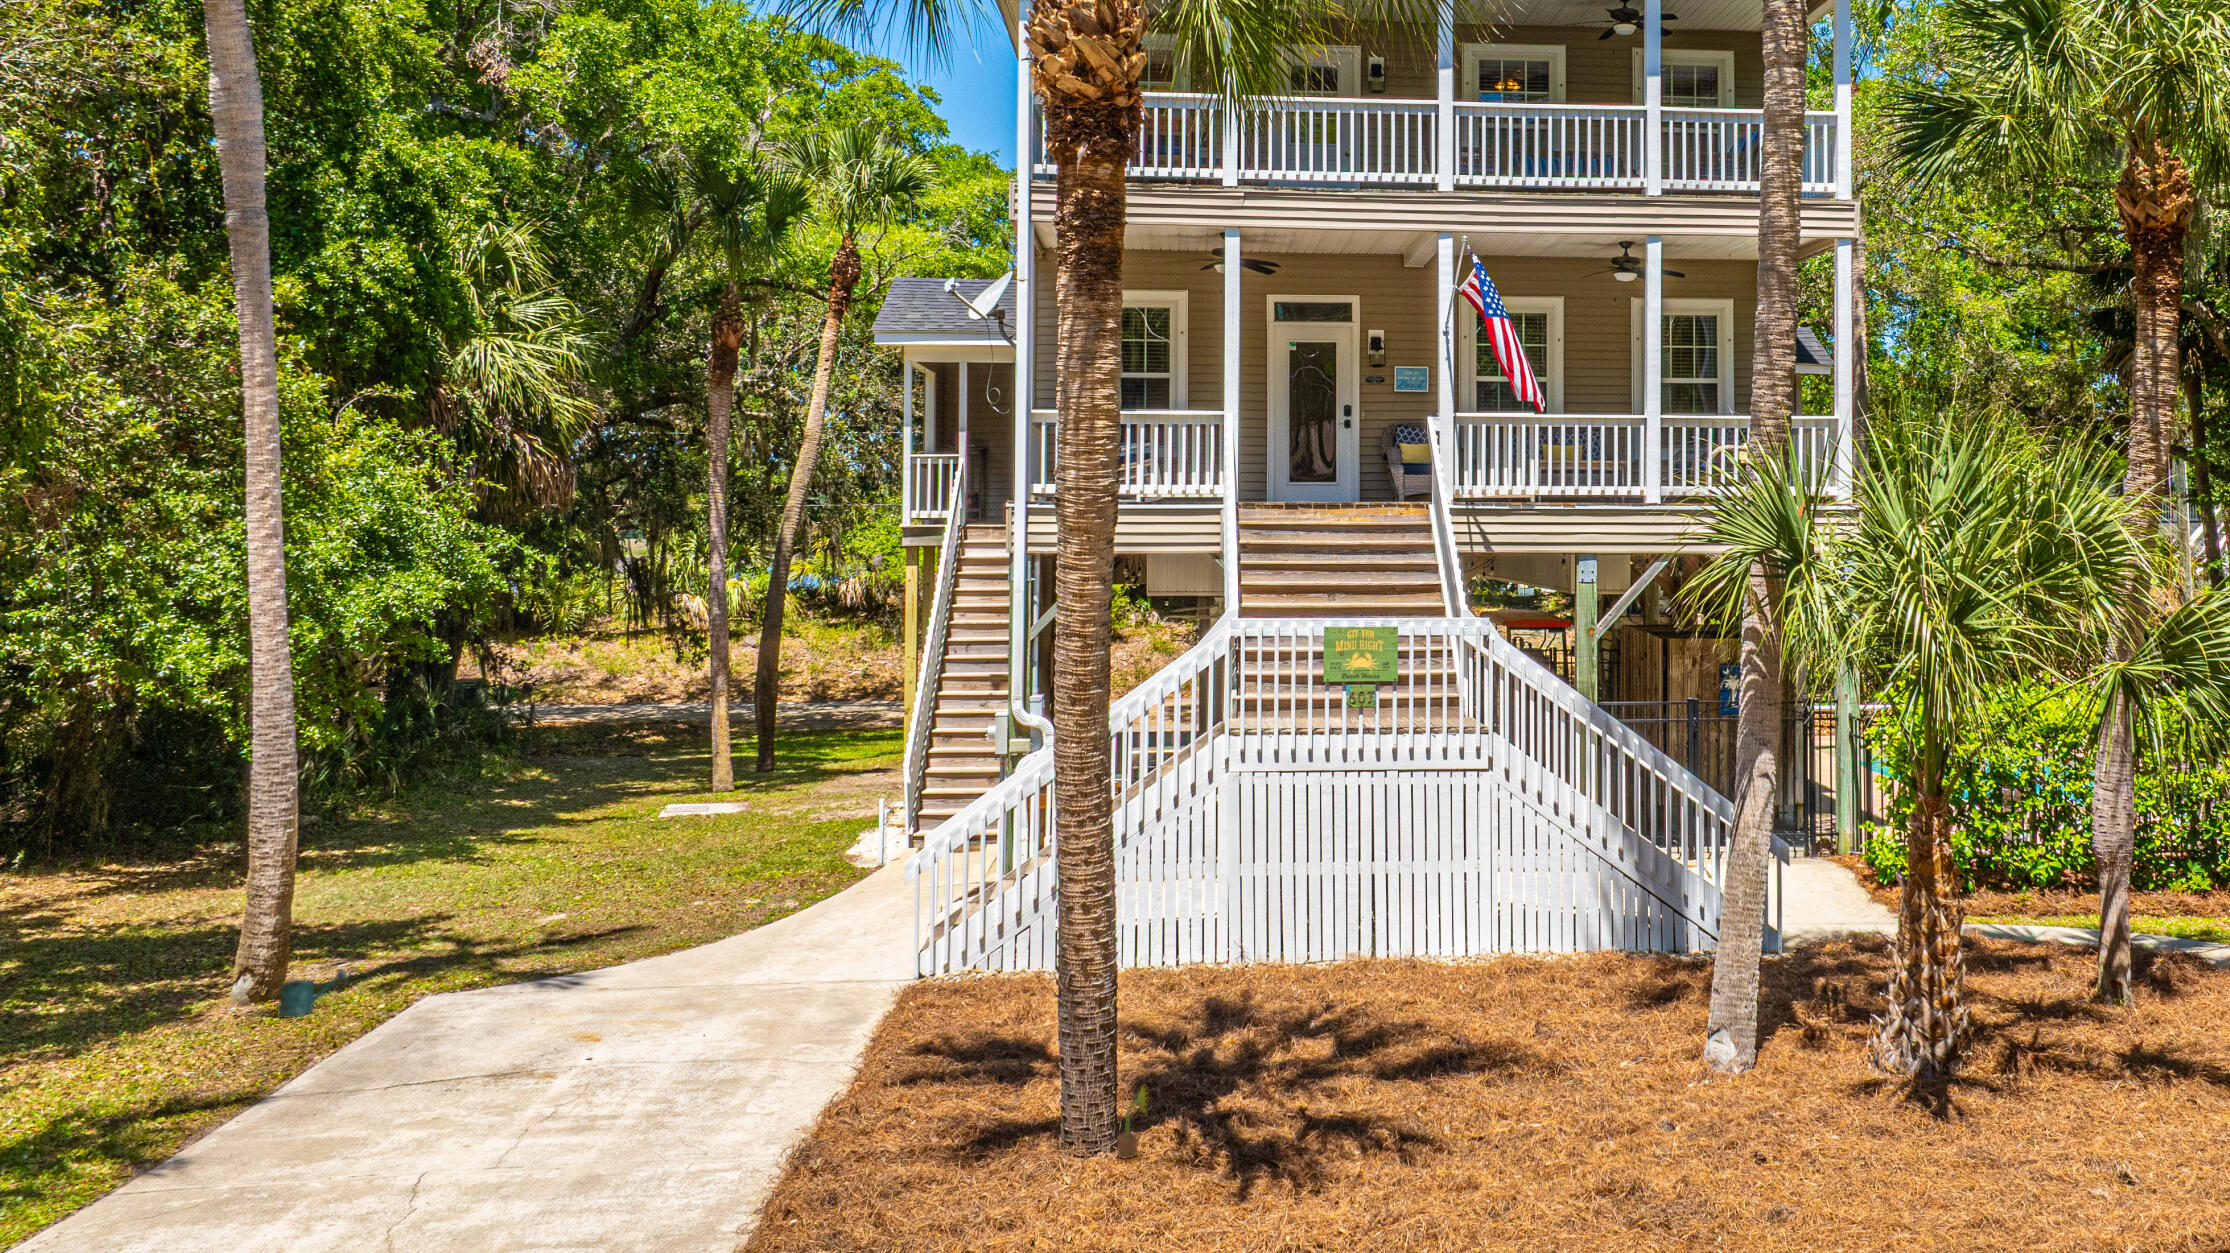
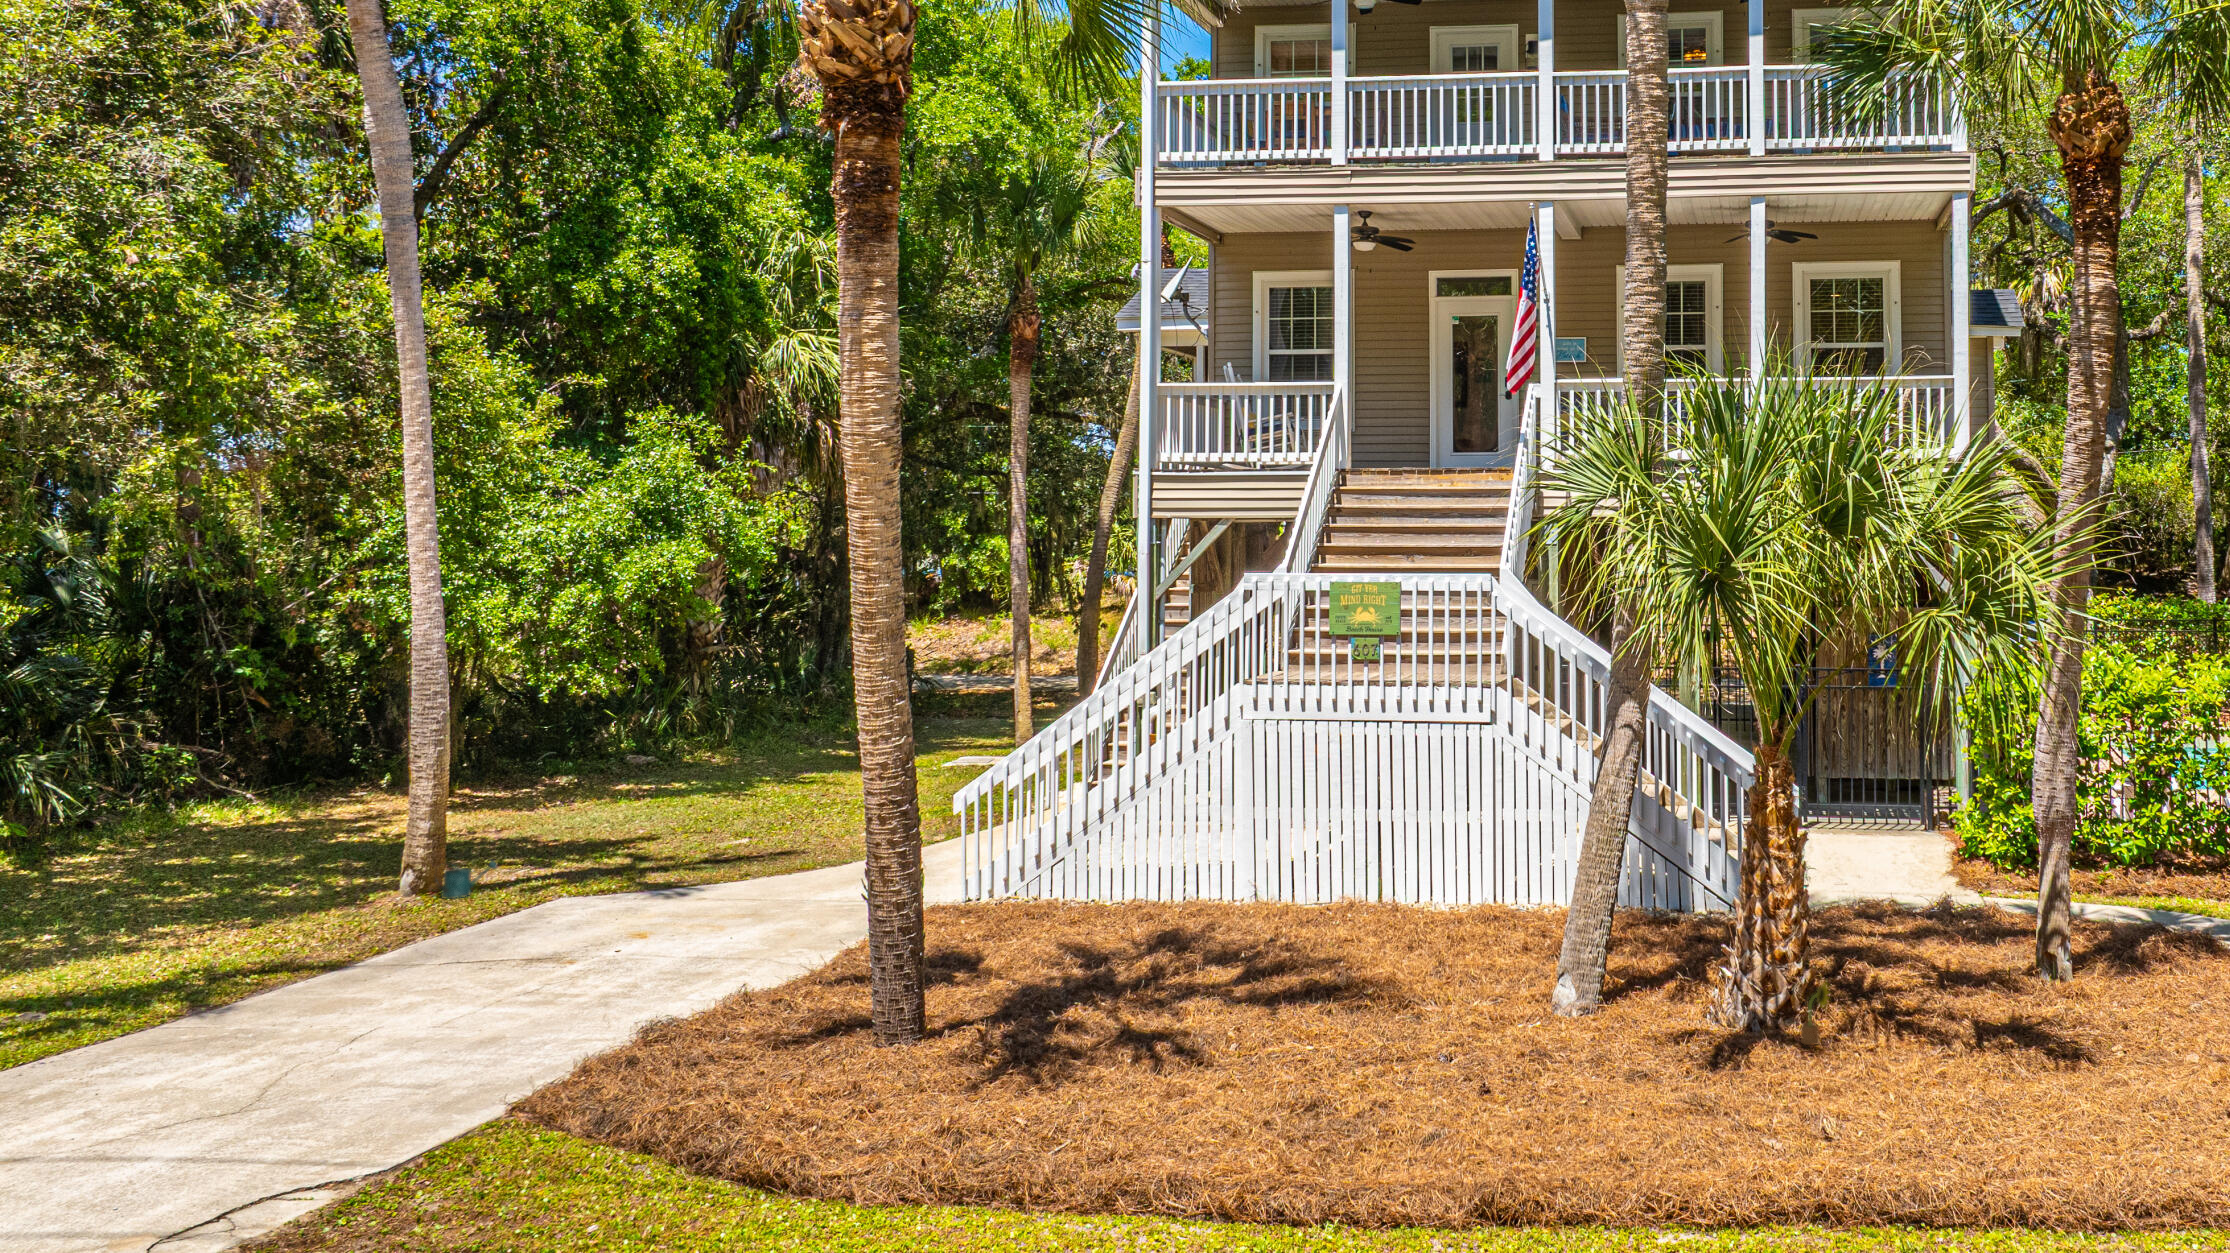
decorative plant: present [1117,1085,1147,1159] -> present [1801,983,1829,1045]

